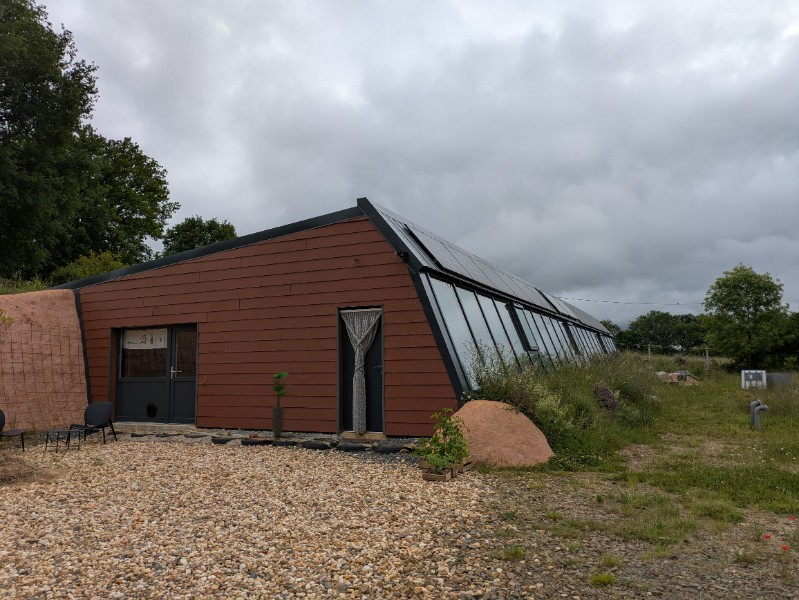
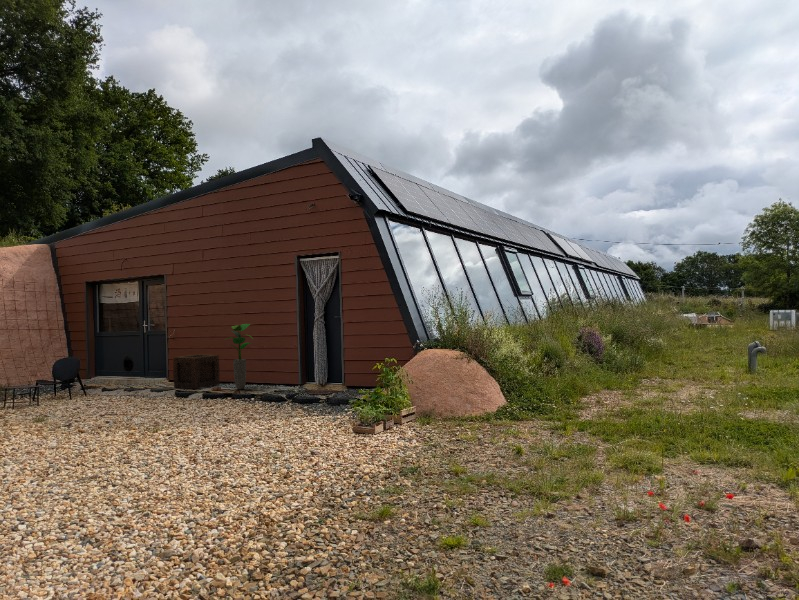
wooden crate: none [209,401,253,436] -> present [173,354,220,389]

